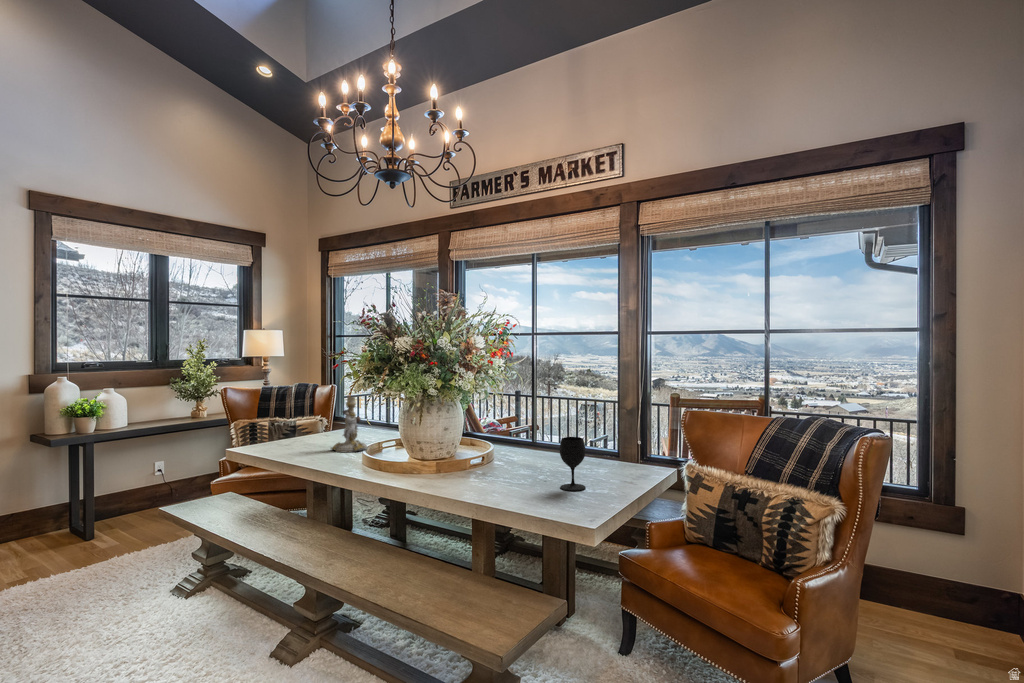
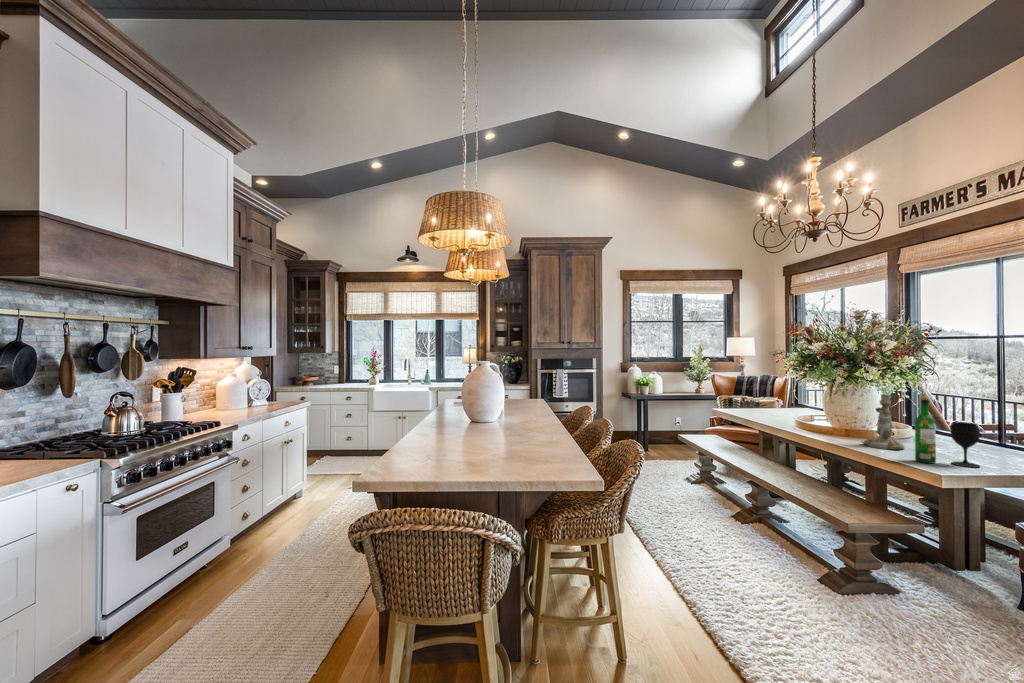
candlestick: present [331,396,367,452] -> present [862,394,905,450]
wine bottle: none [531,411,551,495] -> present [915,396,936,463]

